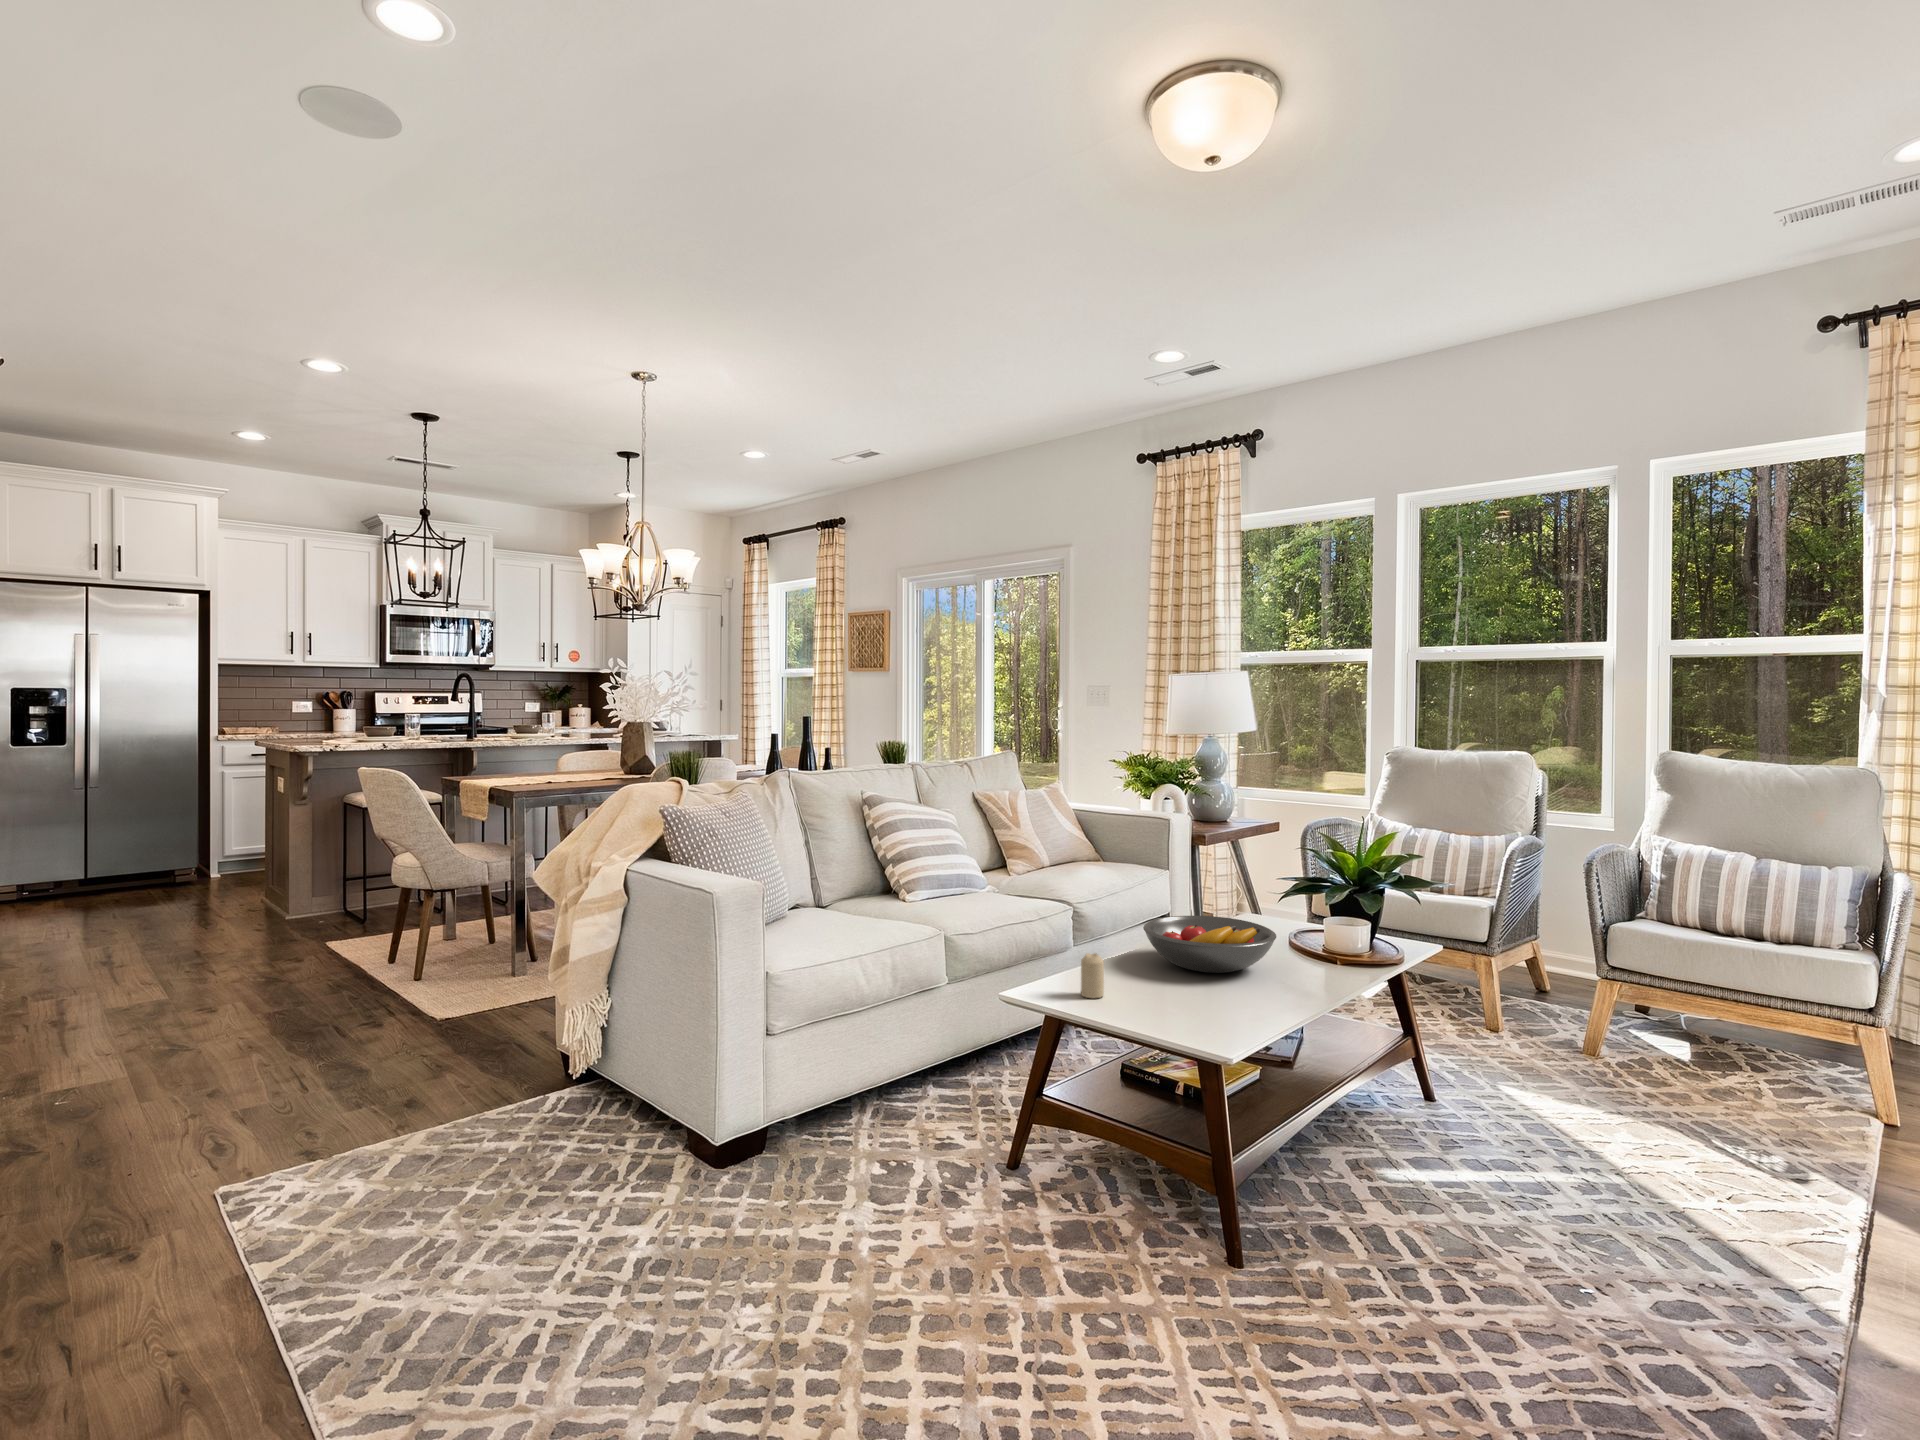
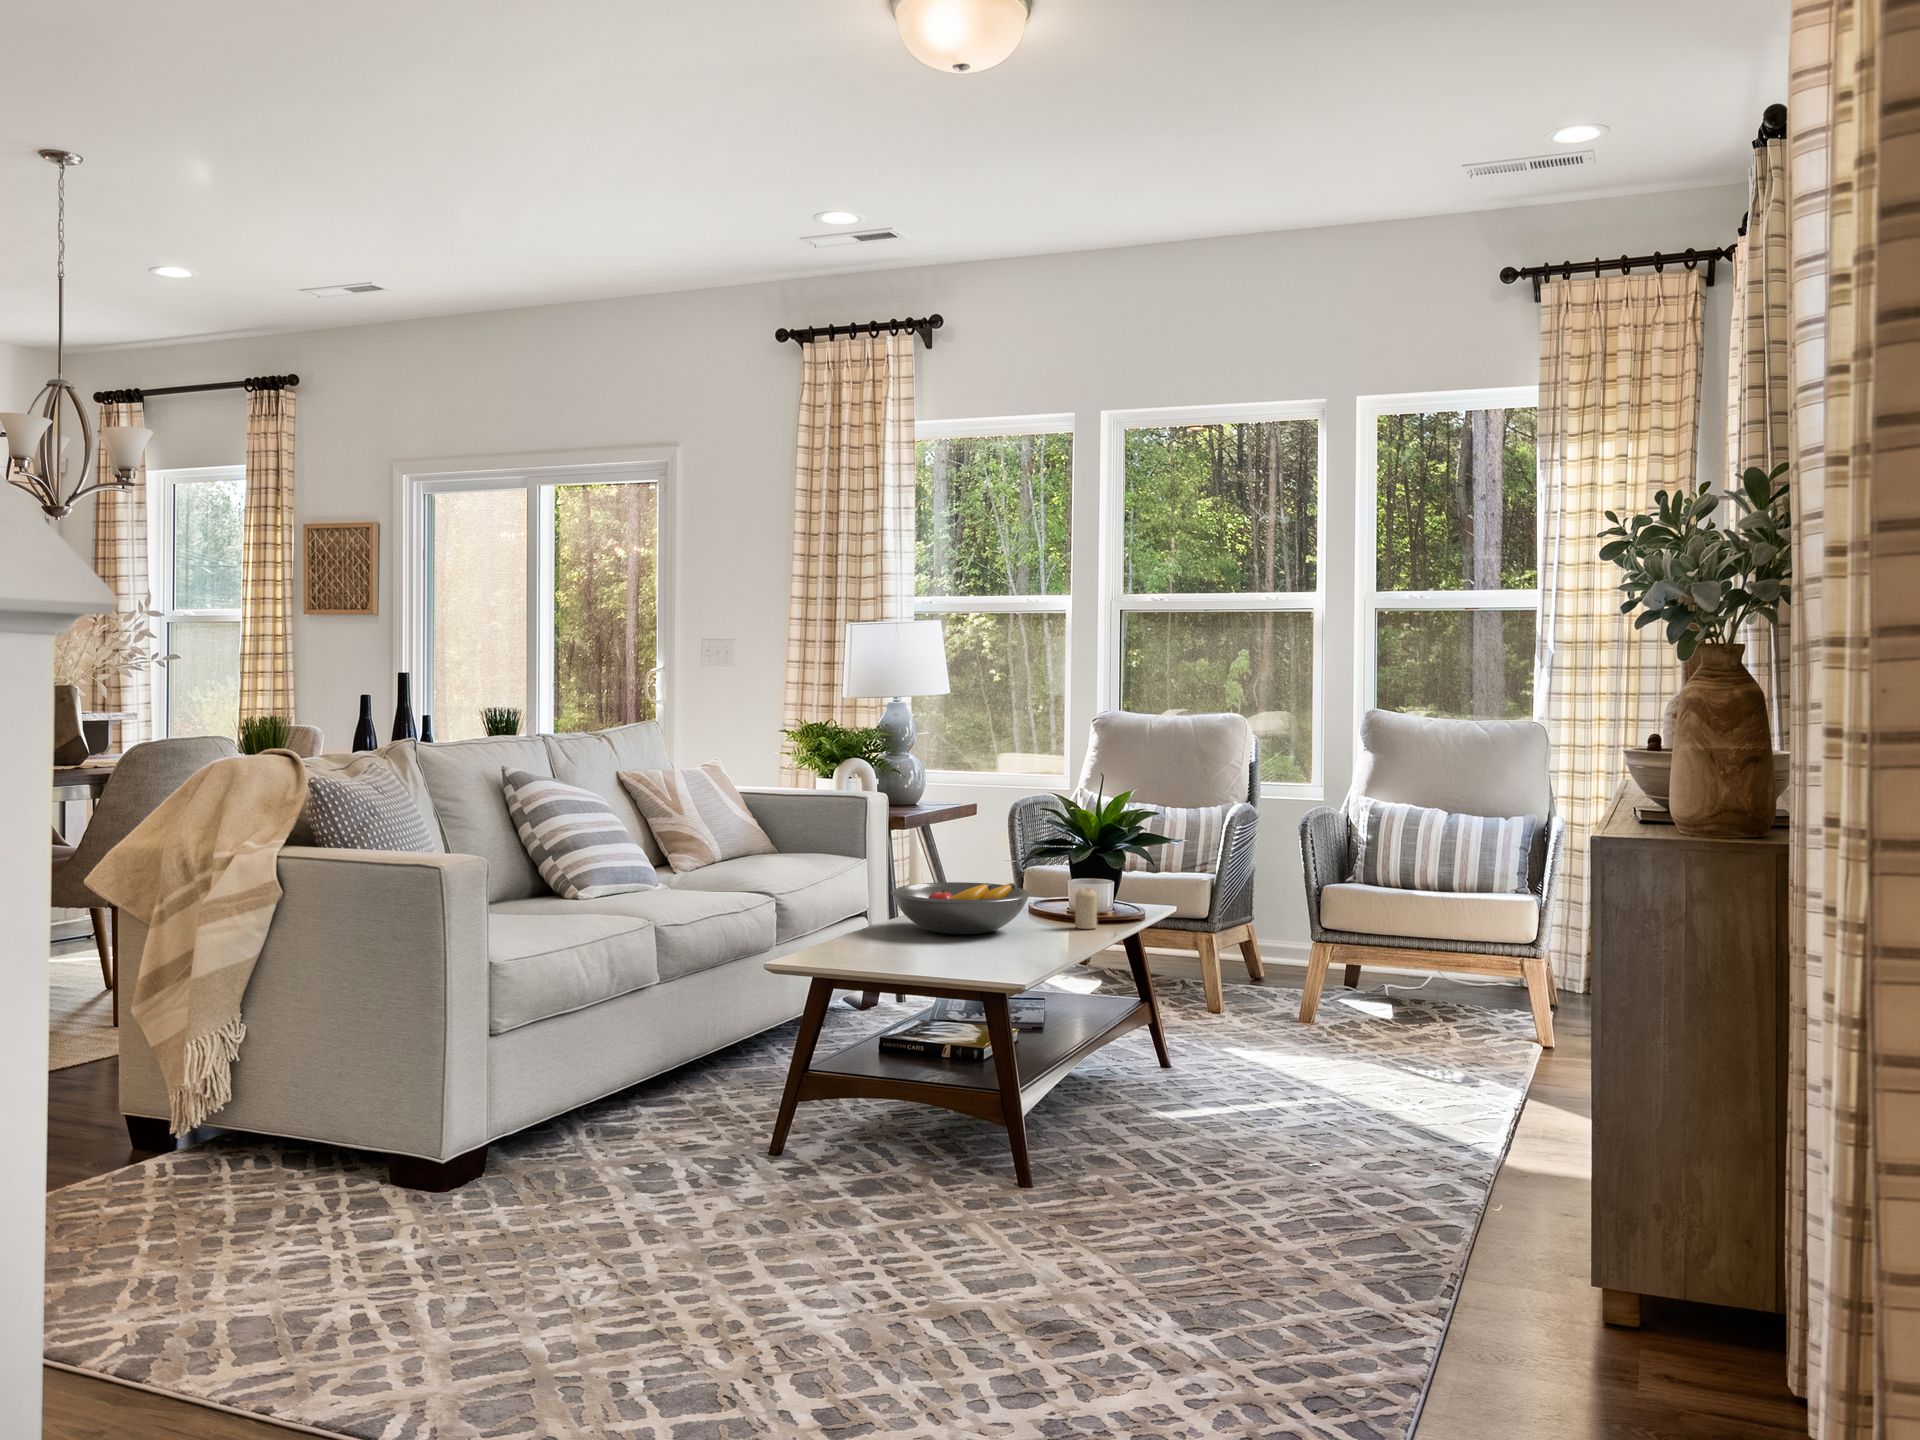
candle: present [1081,954,1104,998] -> present [1075,888,1097,929]

